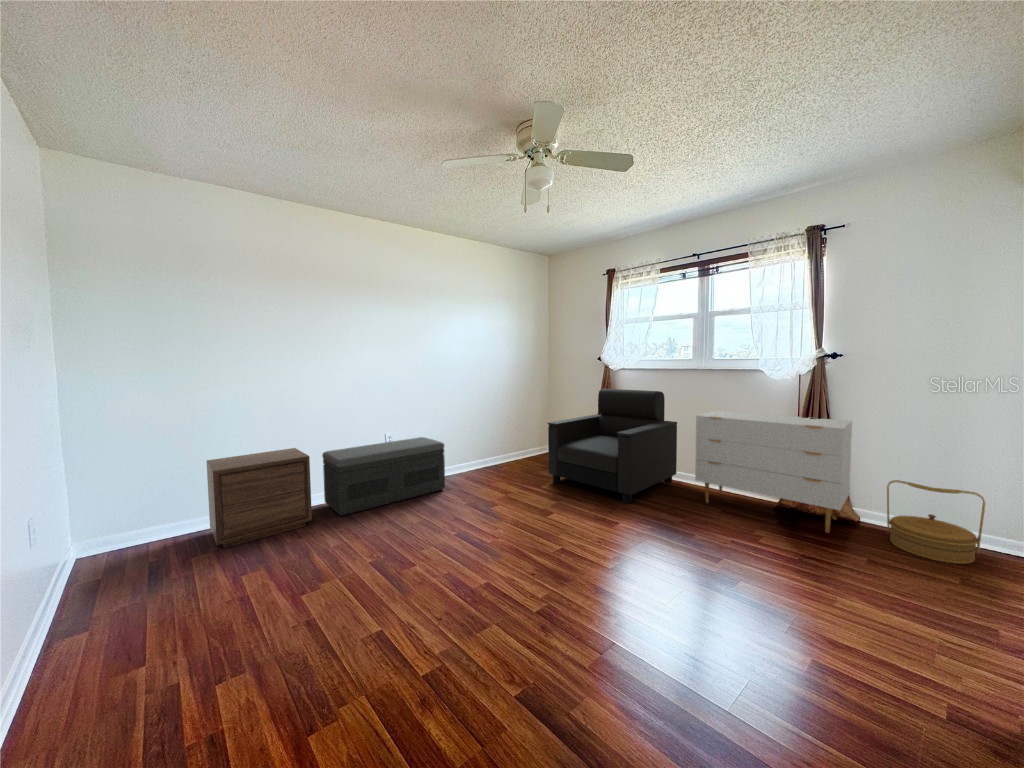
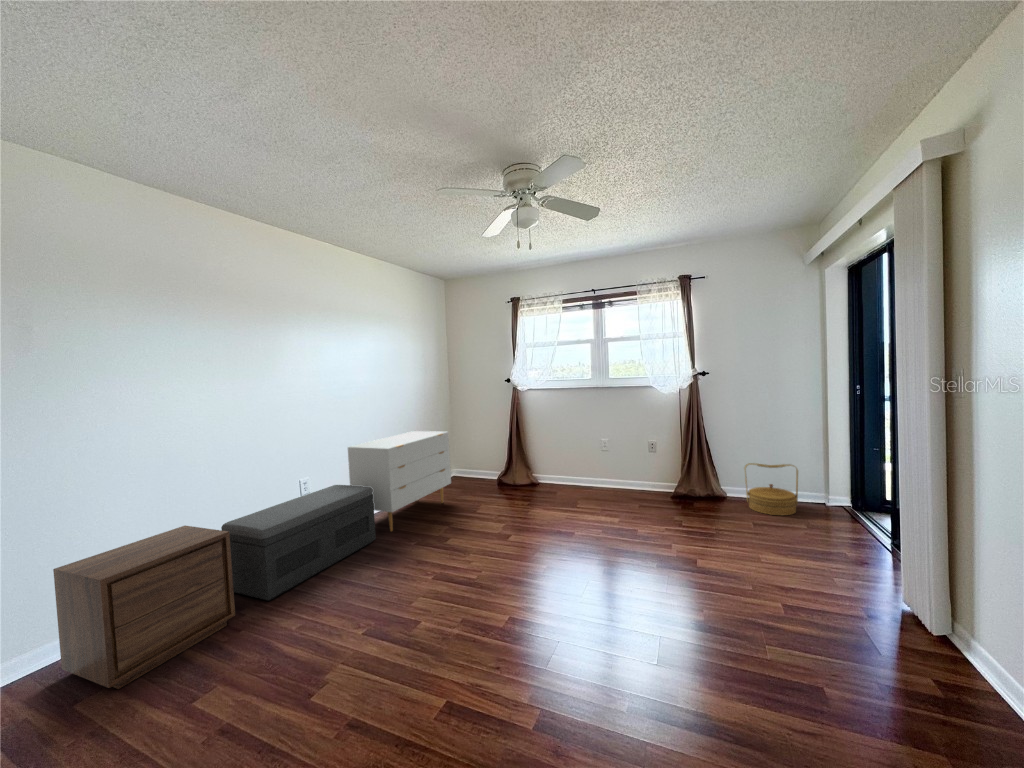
armchair: present [548,389,677,503] -> none [476,410,588,517]
dresser: present [695,411,852,533] -> present [348,431,451,531]

